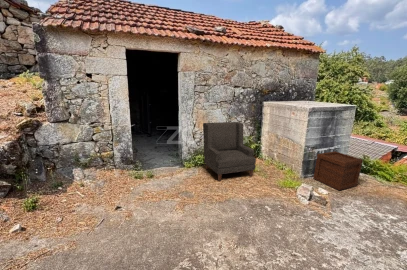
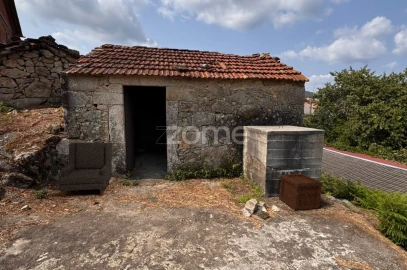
chair: present [203,122,256,181] -> present [59,142,112,197]

